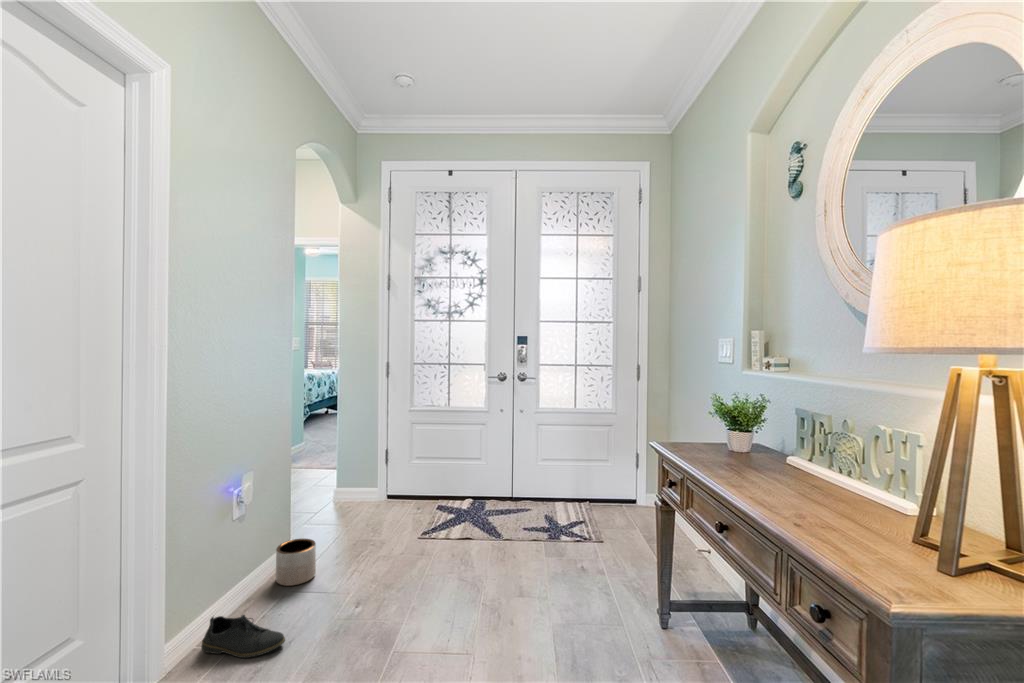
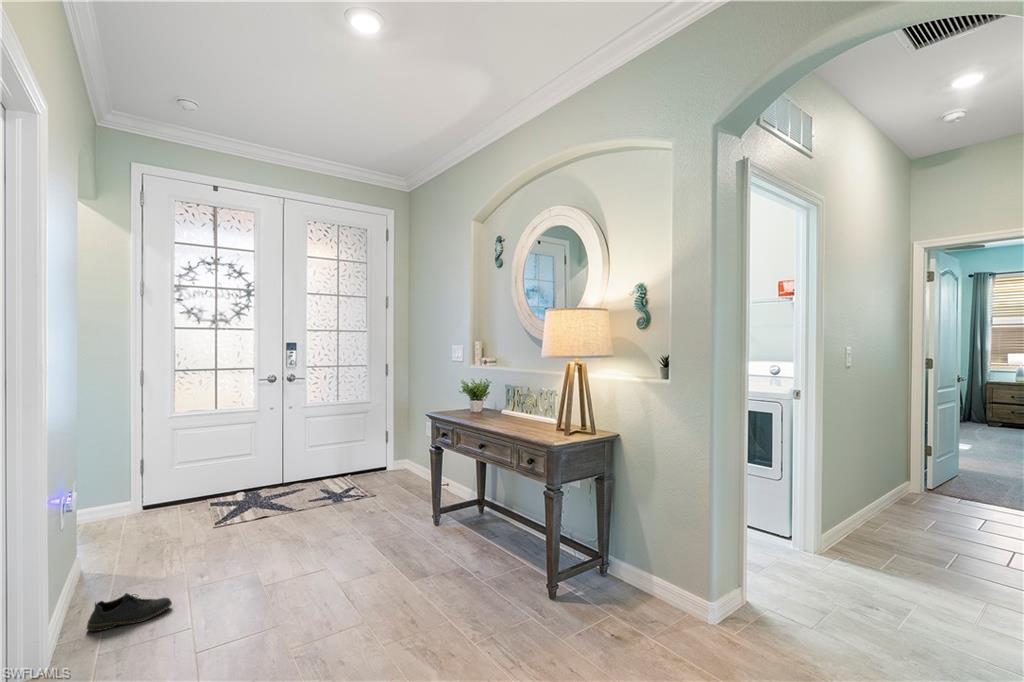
planter: present [276,539,316,586] -> none [97,540,140,584]

